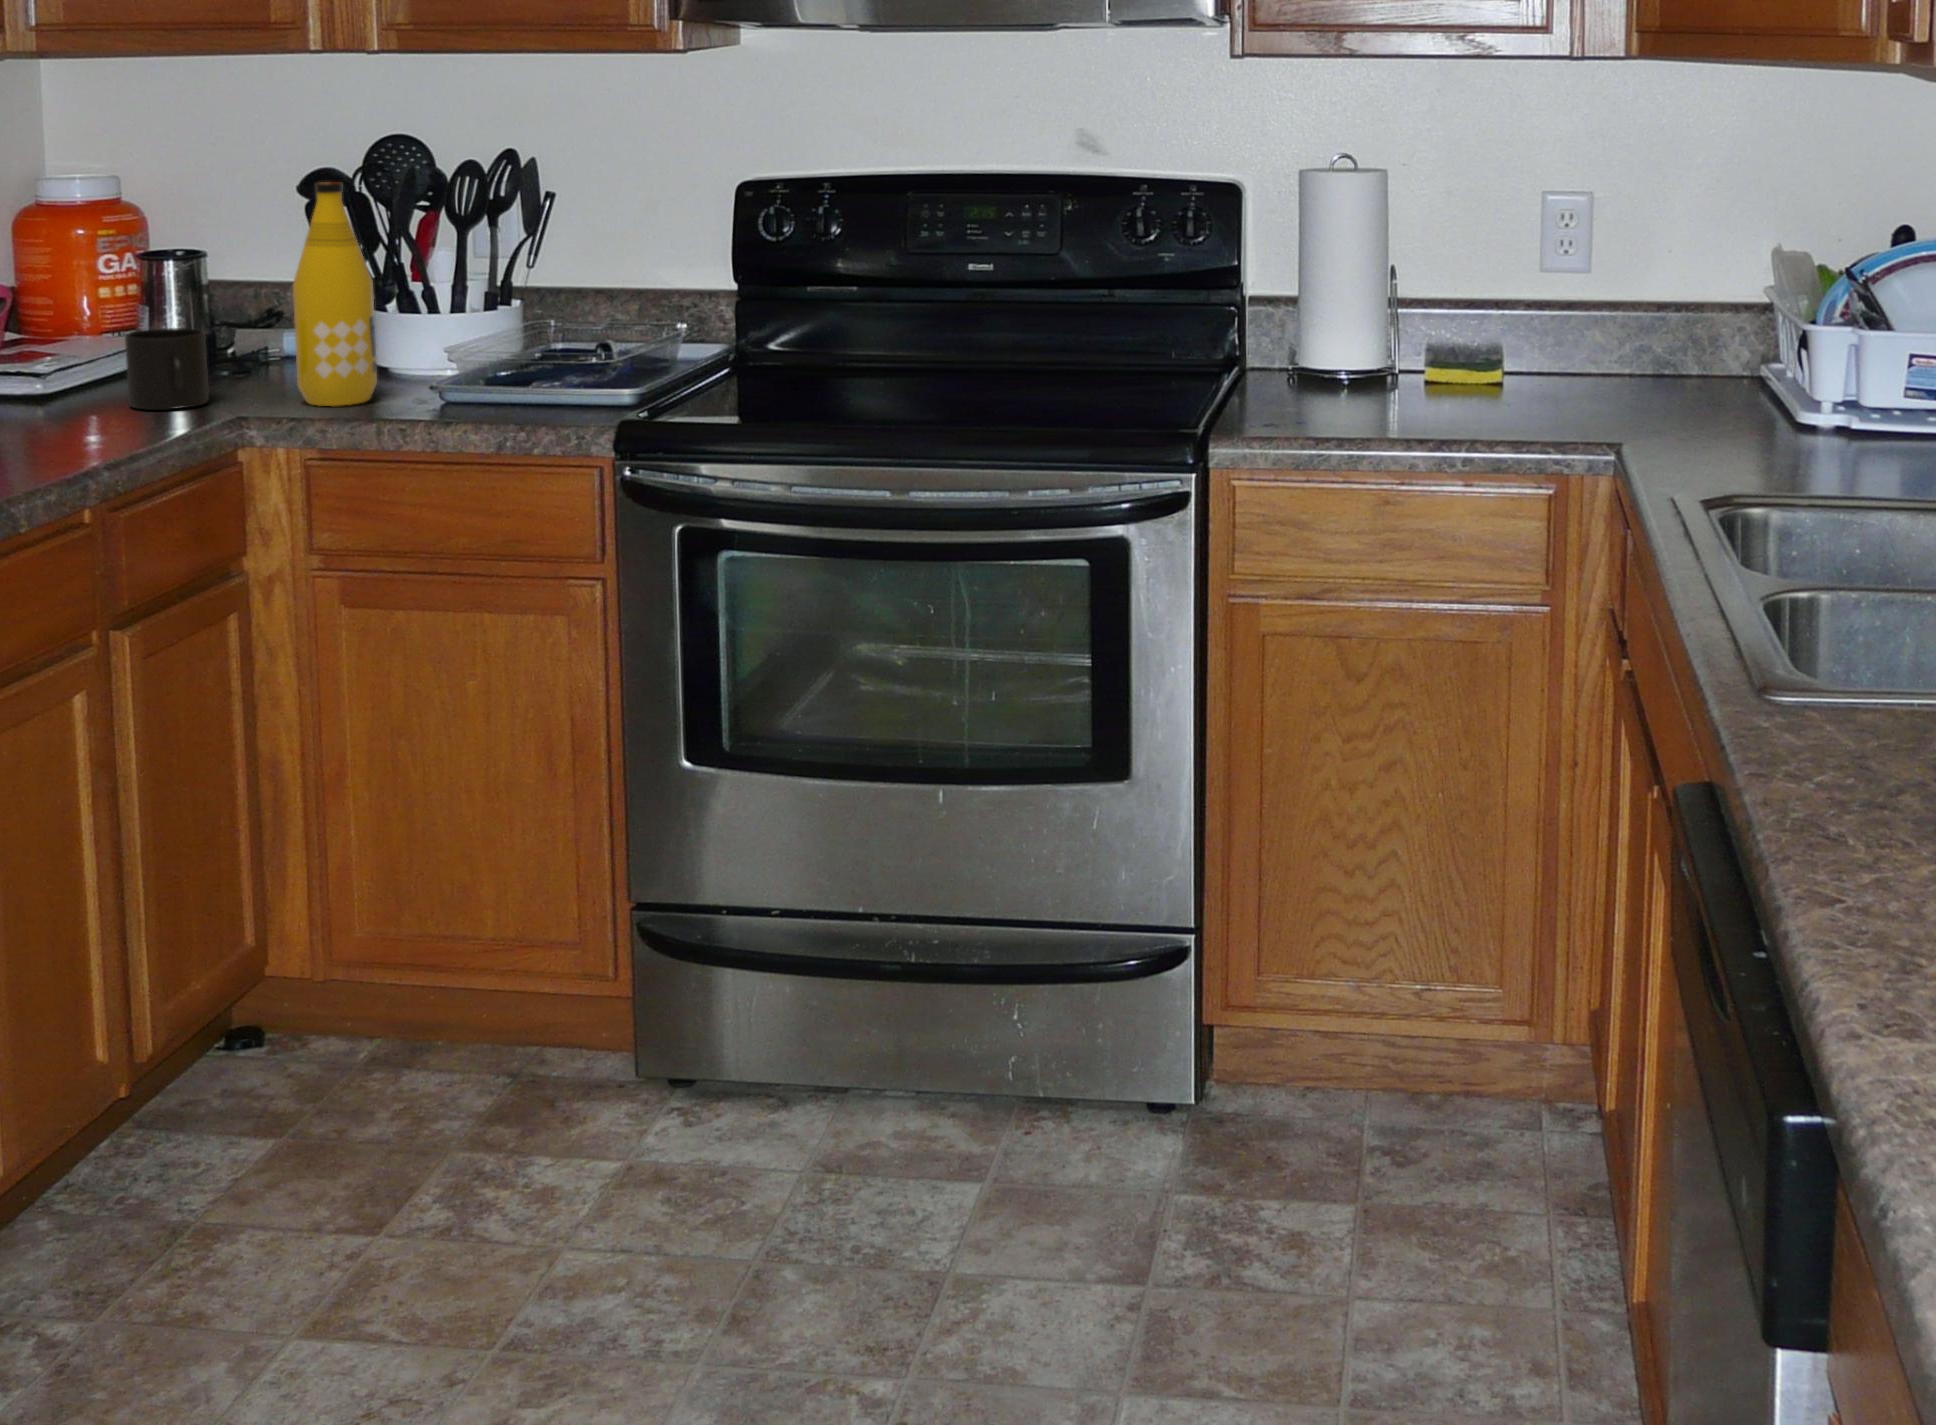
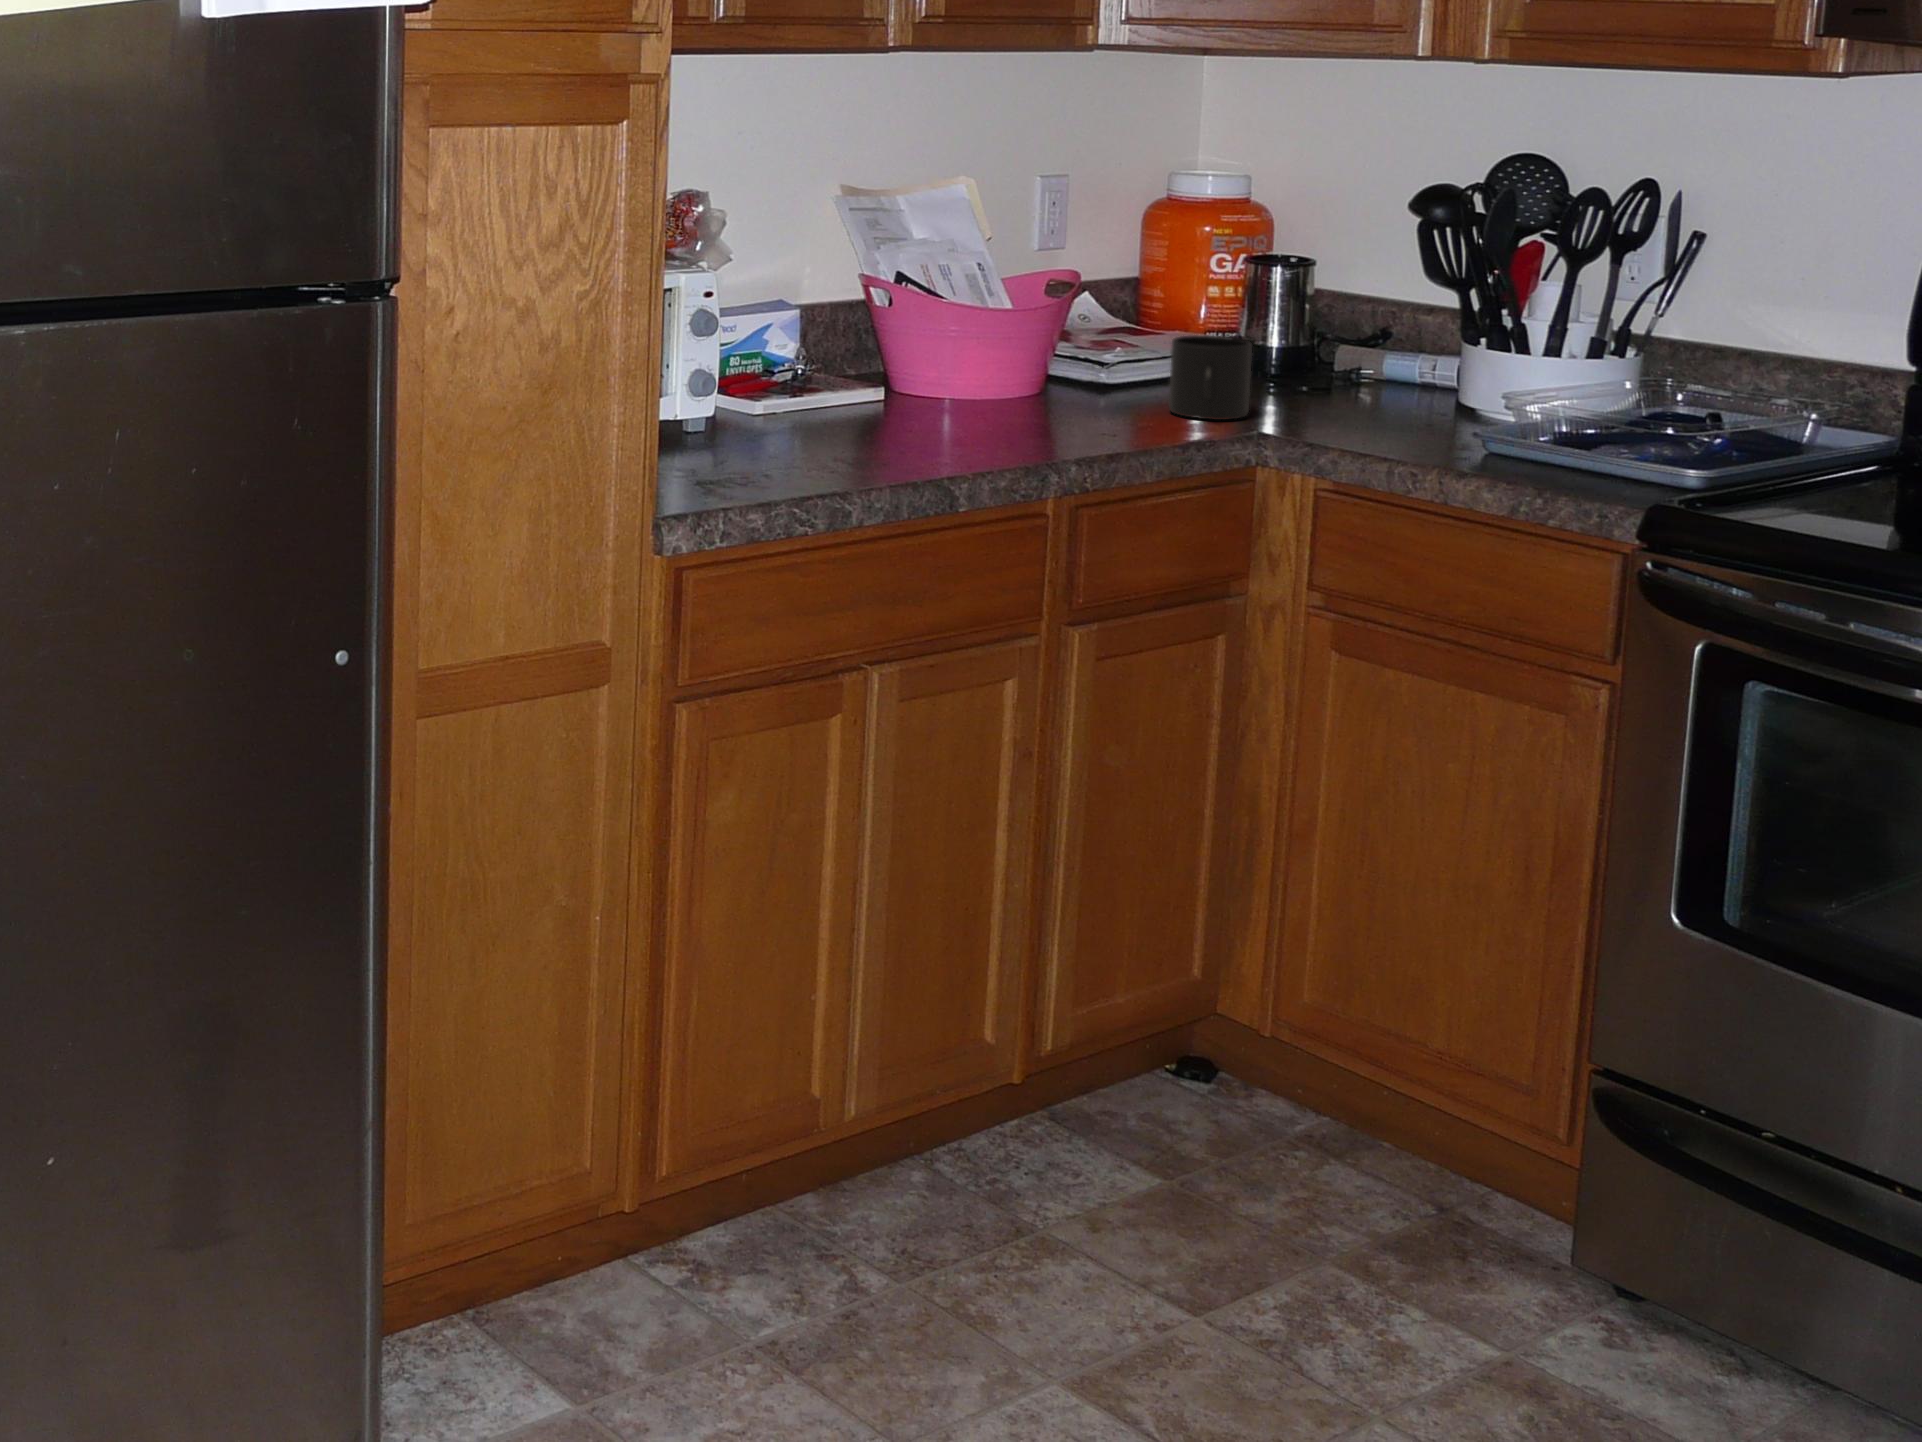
bottle: present [293,182,377,406] -> none [1332,200,1427,443]

